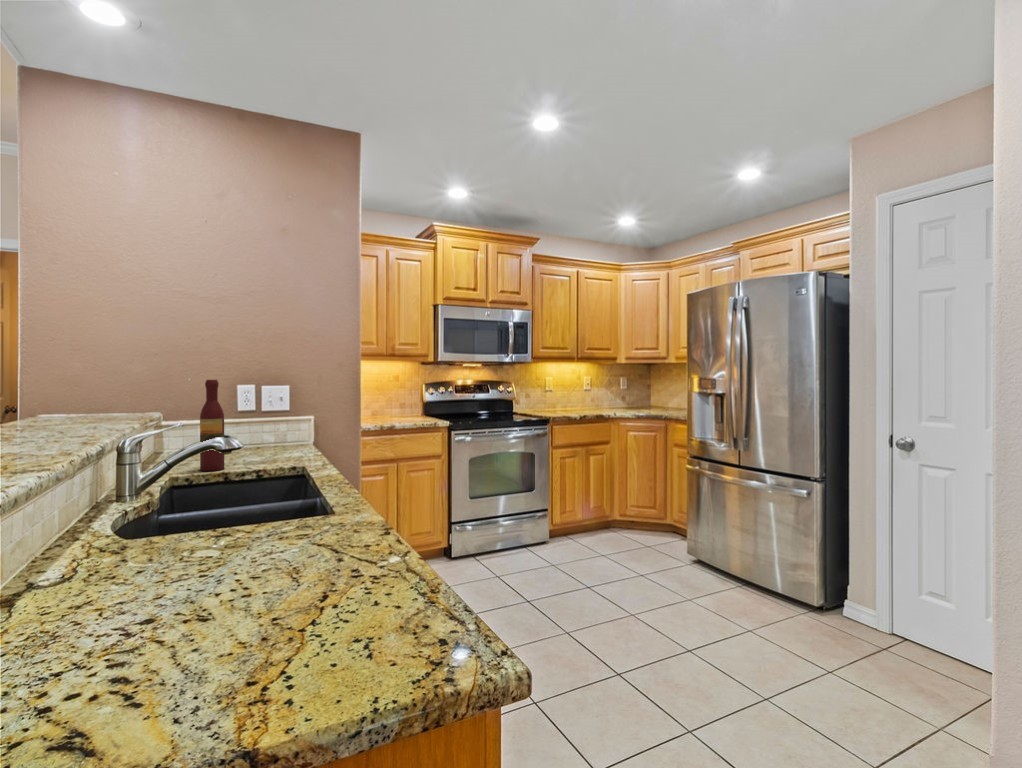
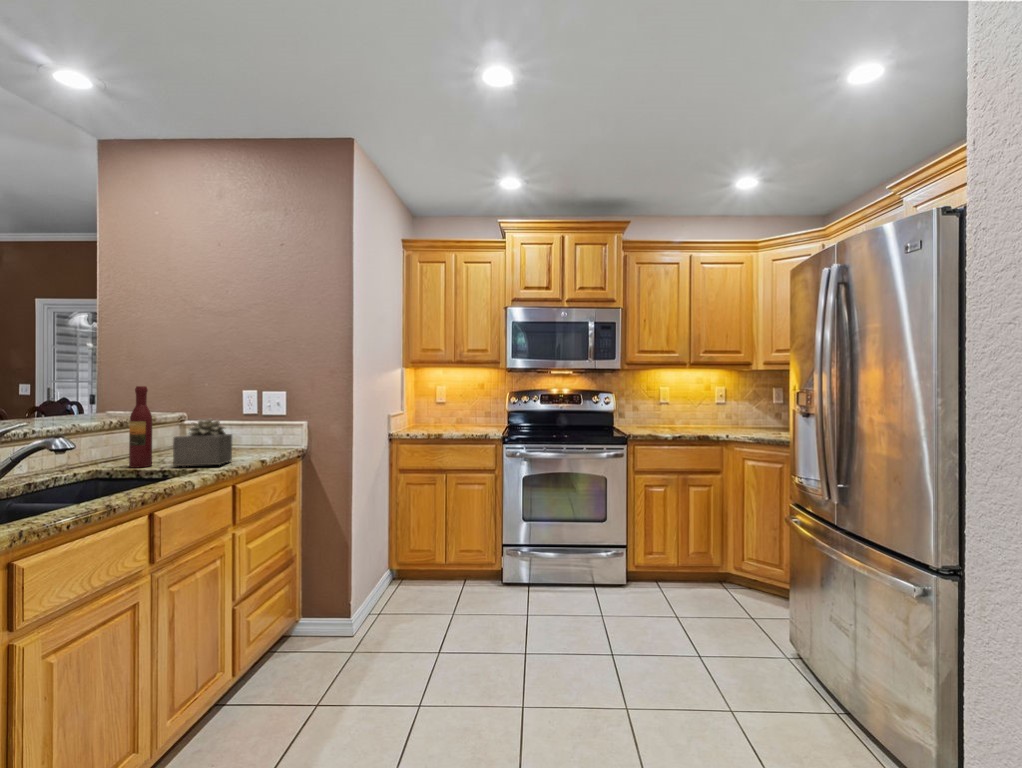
succulent plant: none [251,412,308,465] -> present [173,418,232,466]

